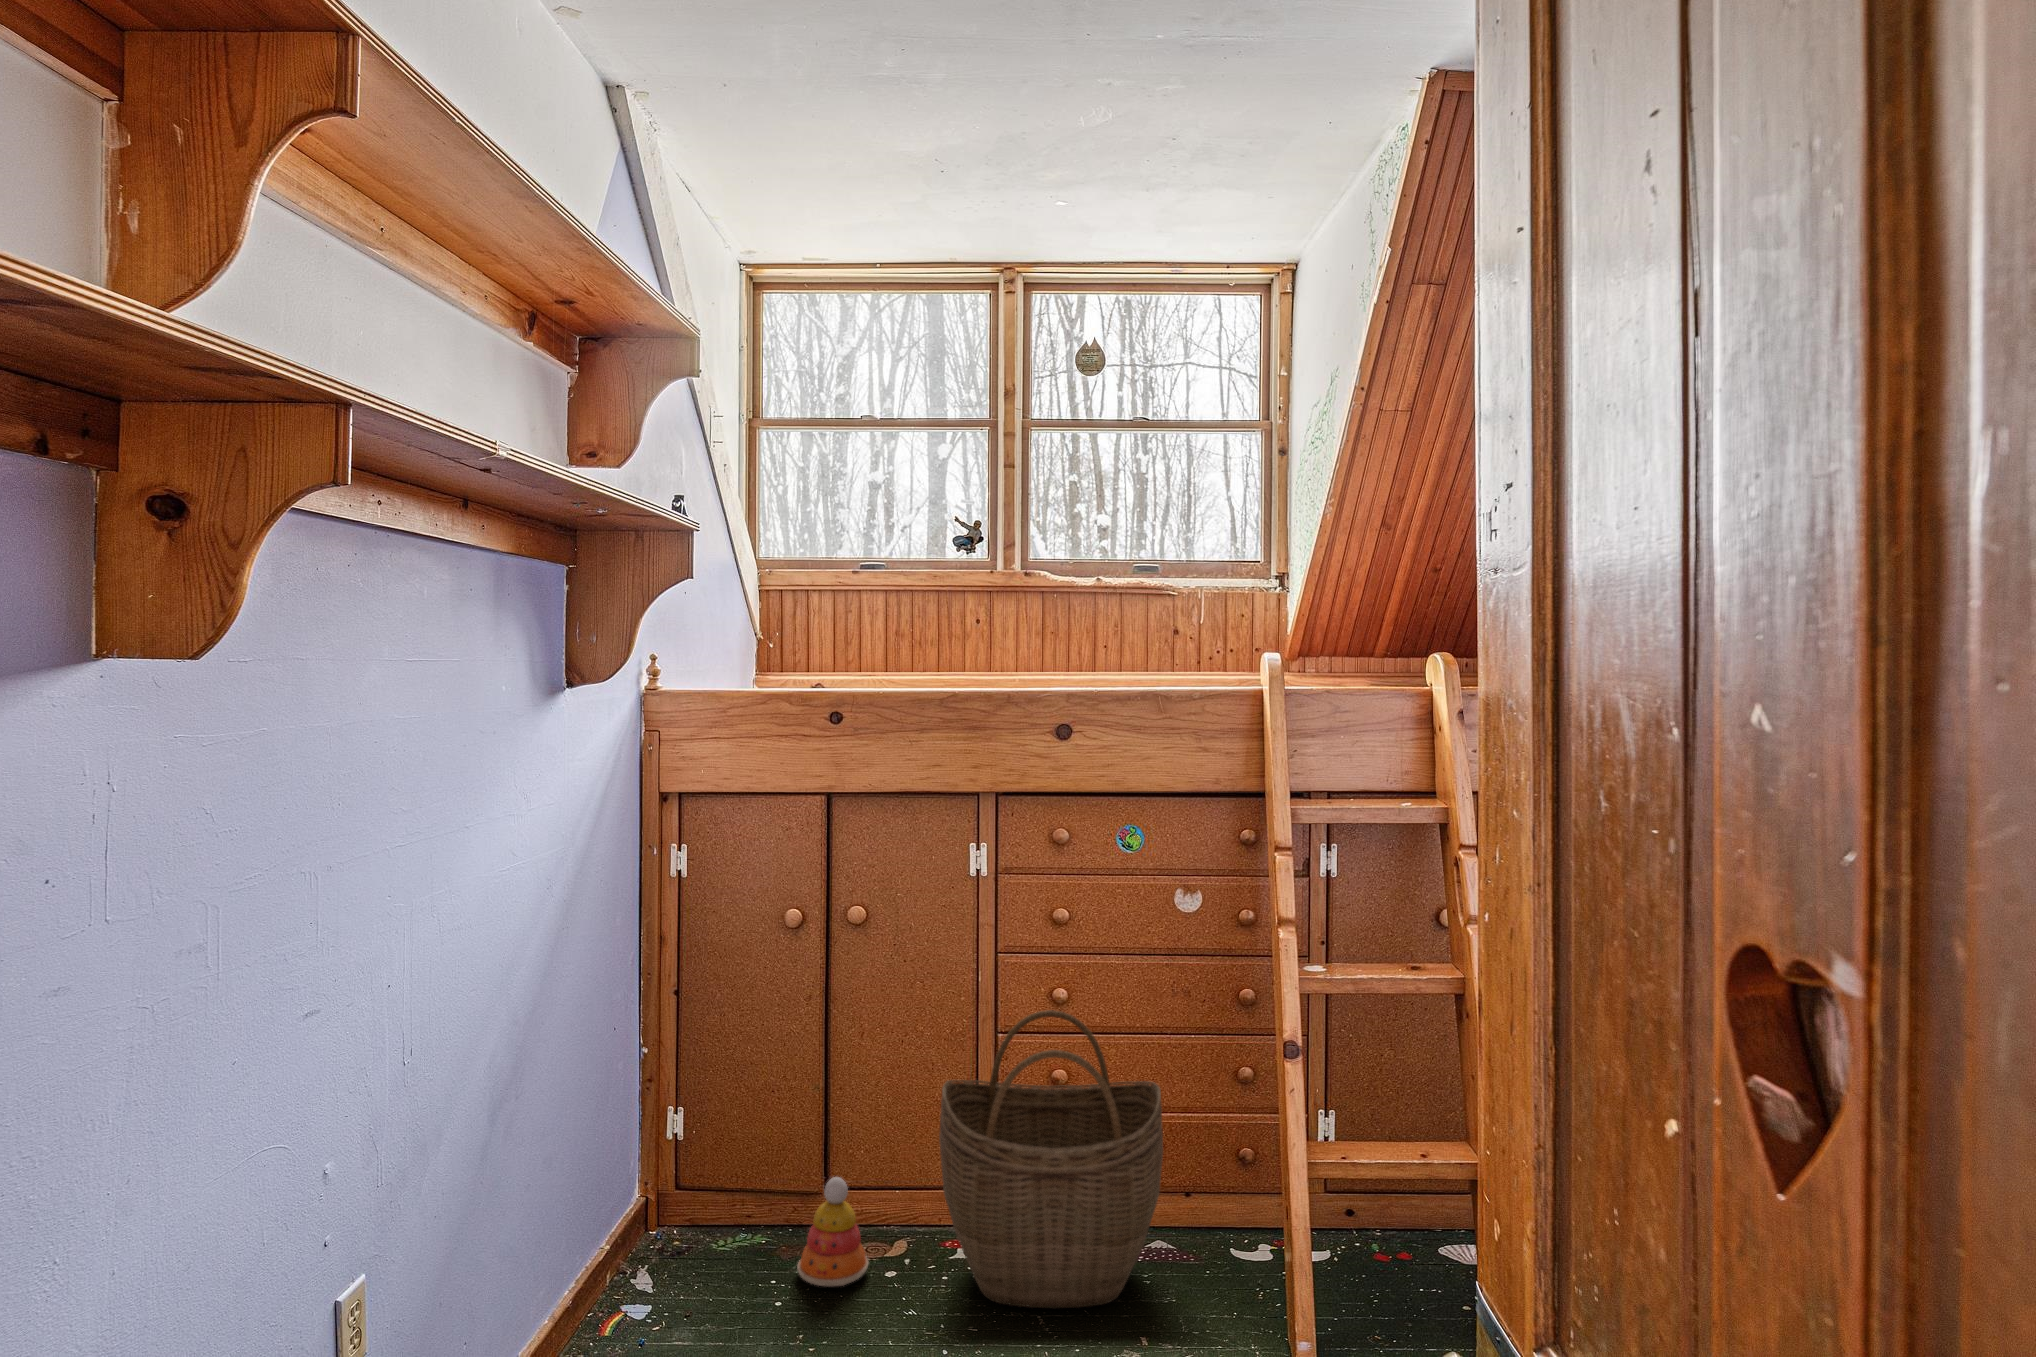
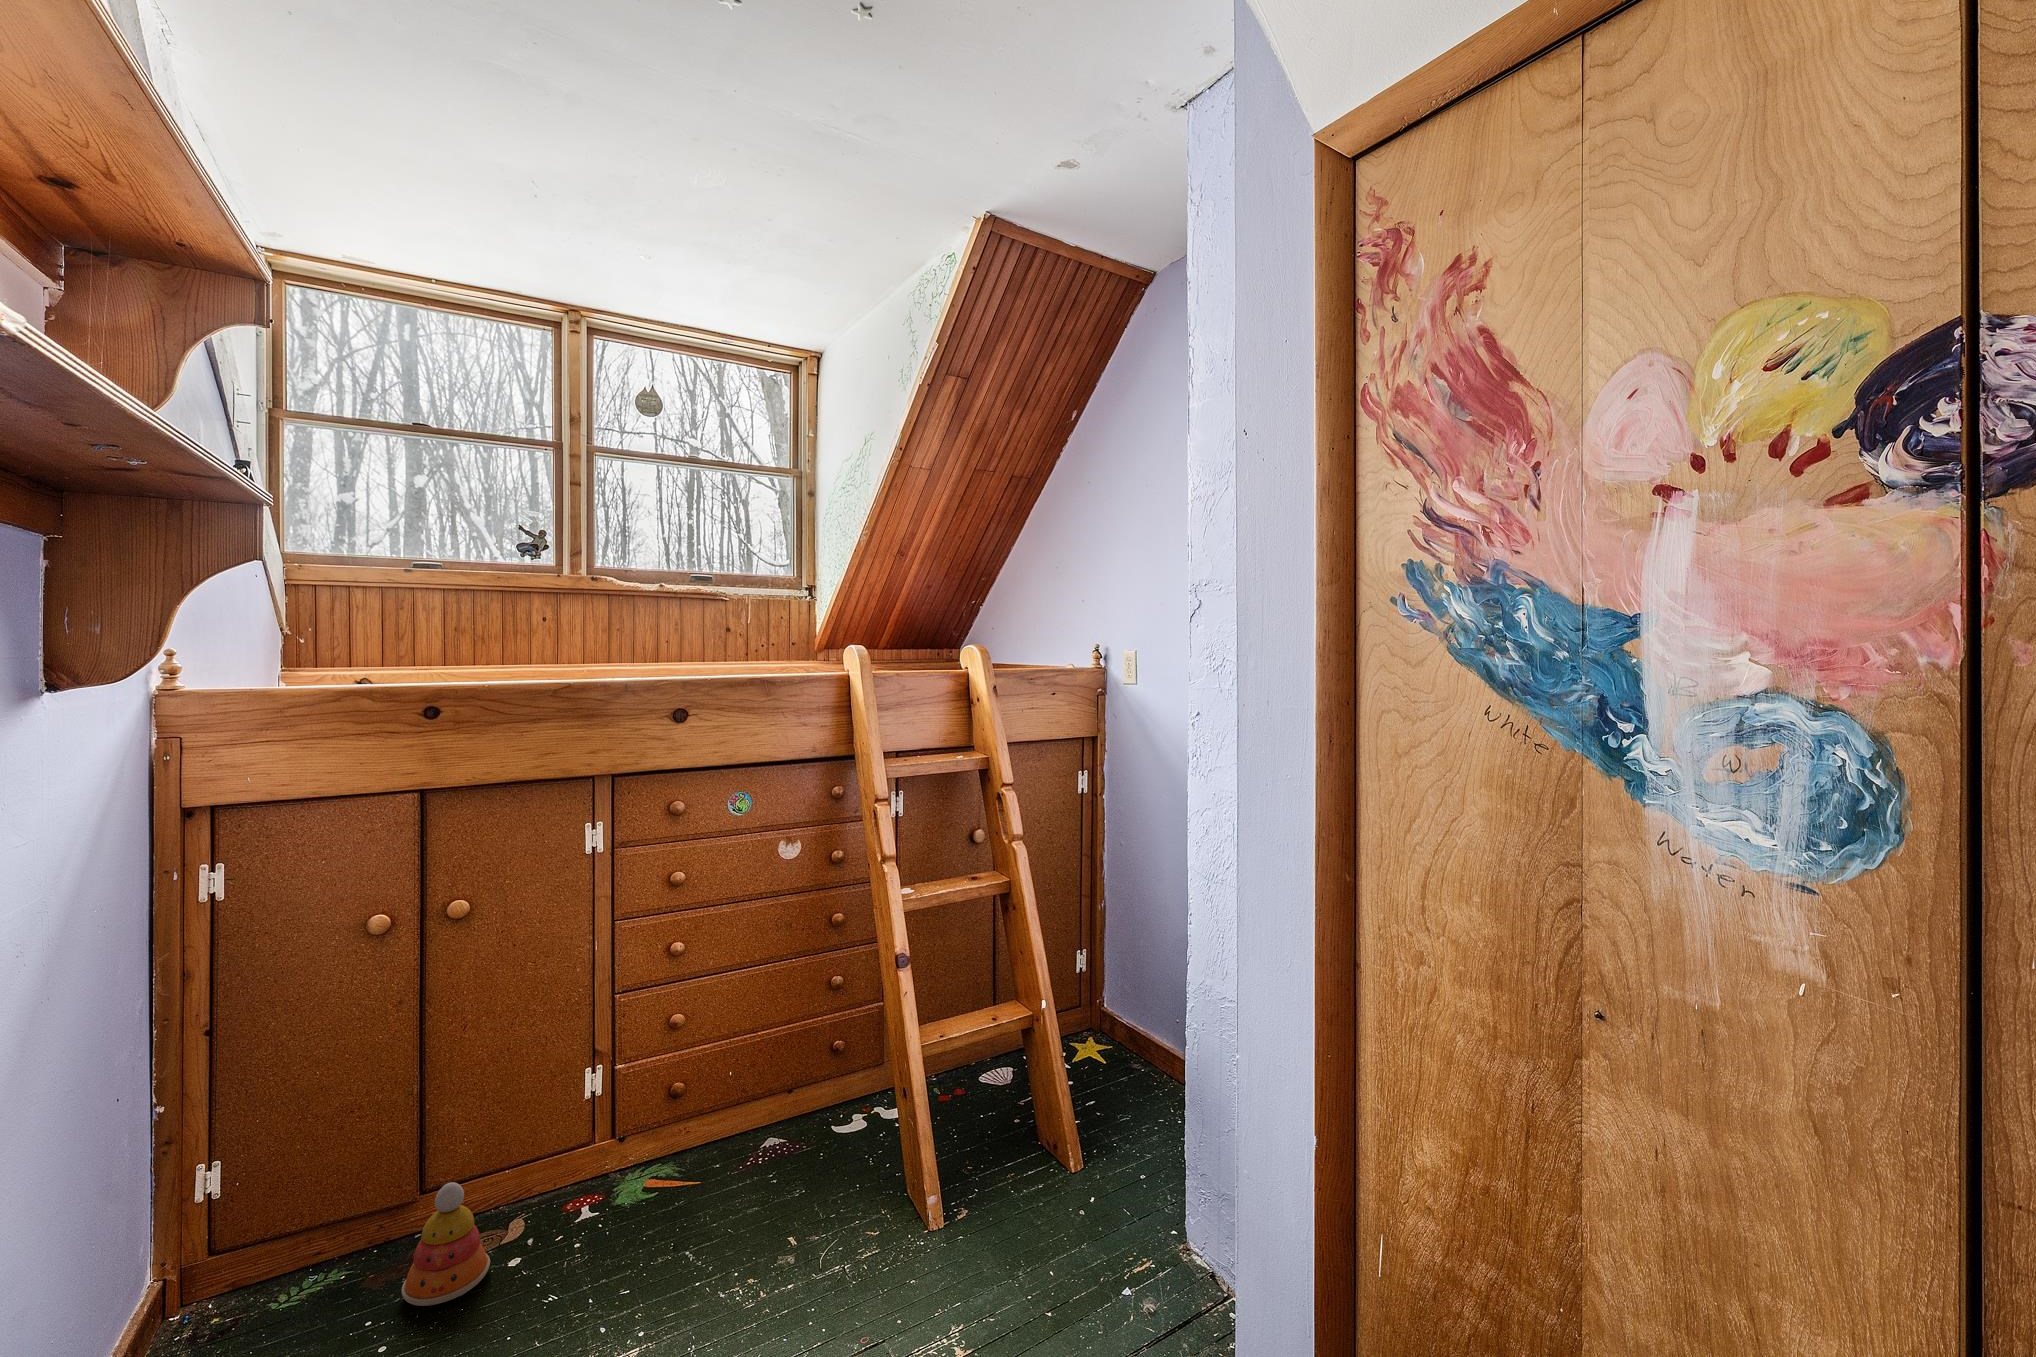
woven basket: present [939,1010,1163,1308] -> none [571,965,790,1252]

